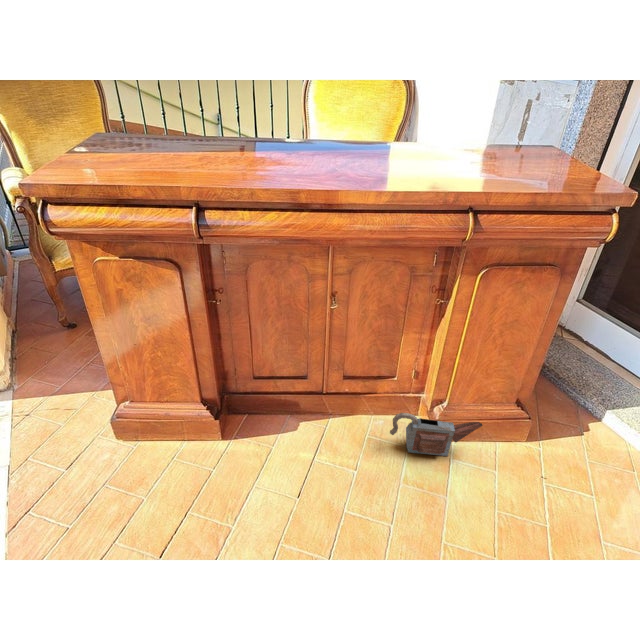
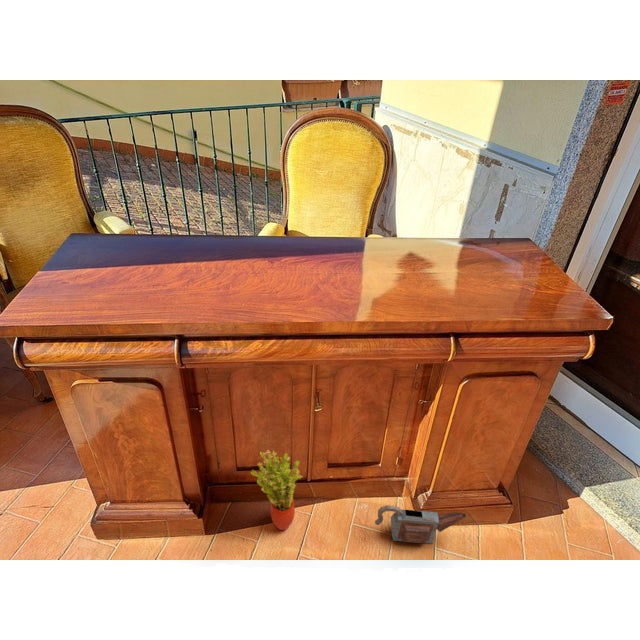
potted plant: none [266,348,318,440] -> present [252,450,302,530]

